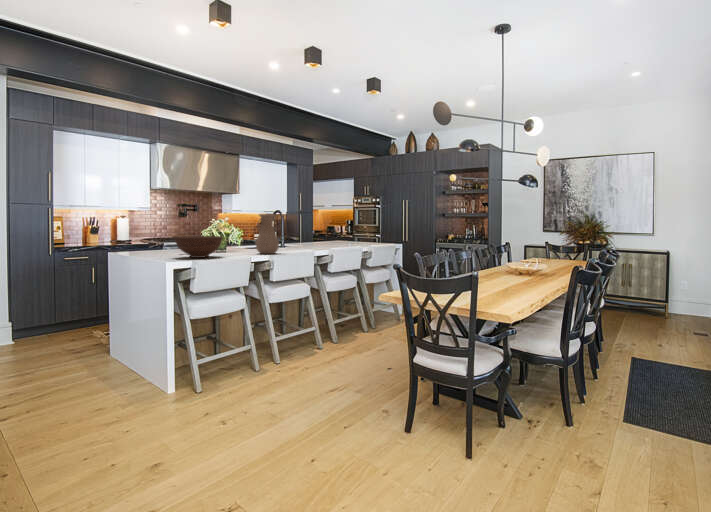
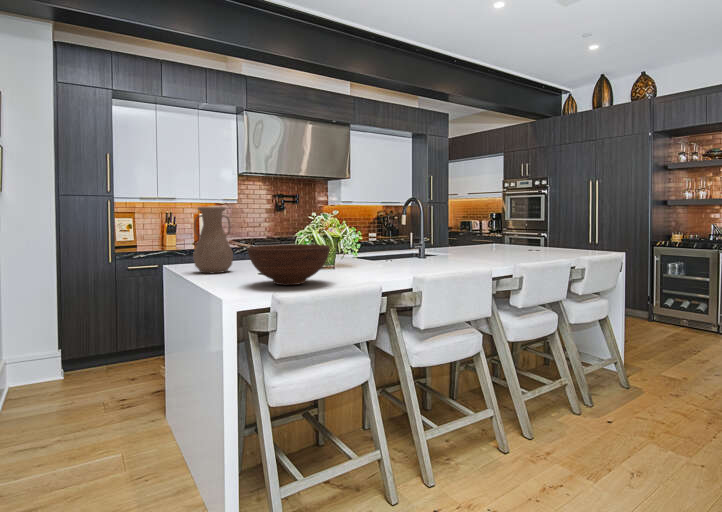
vase: present [256,214,279,254] -> present [193,207,233,273]

